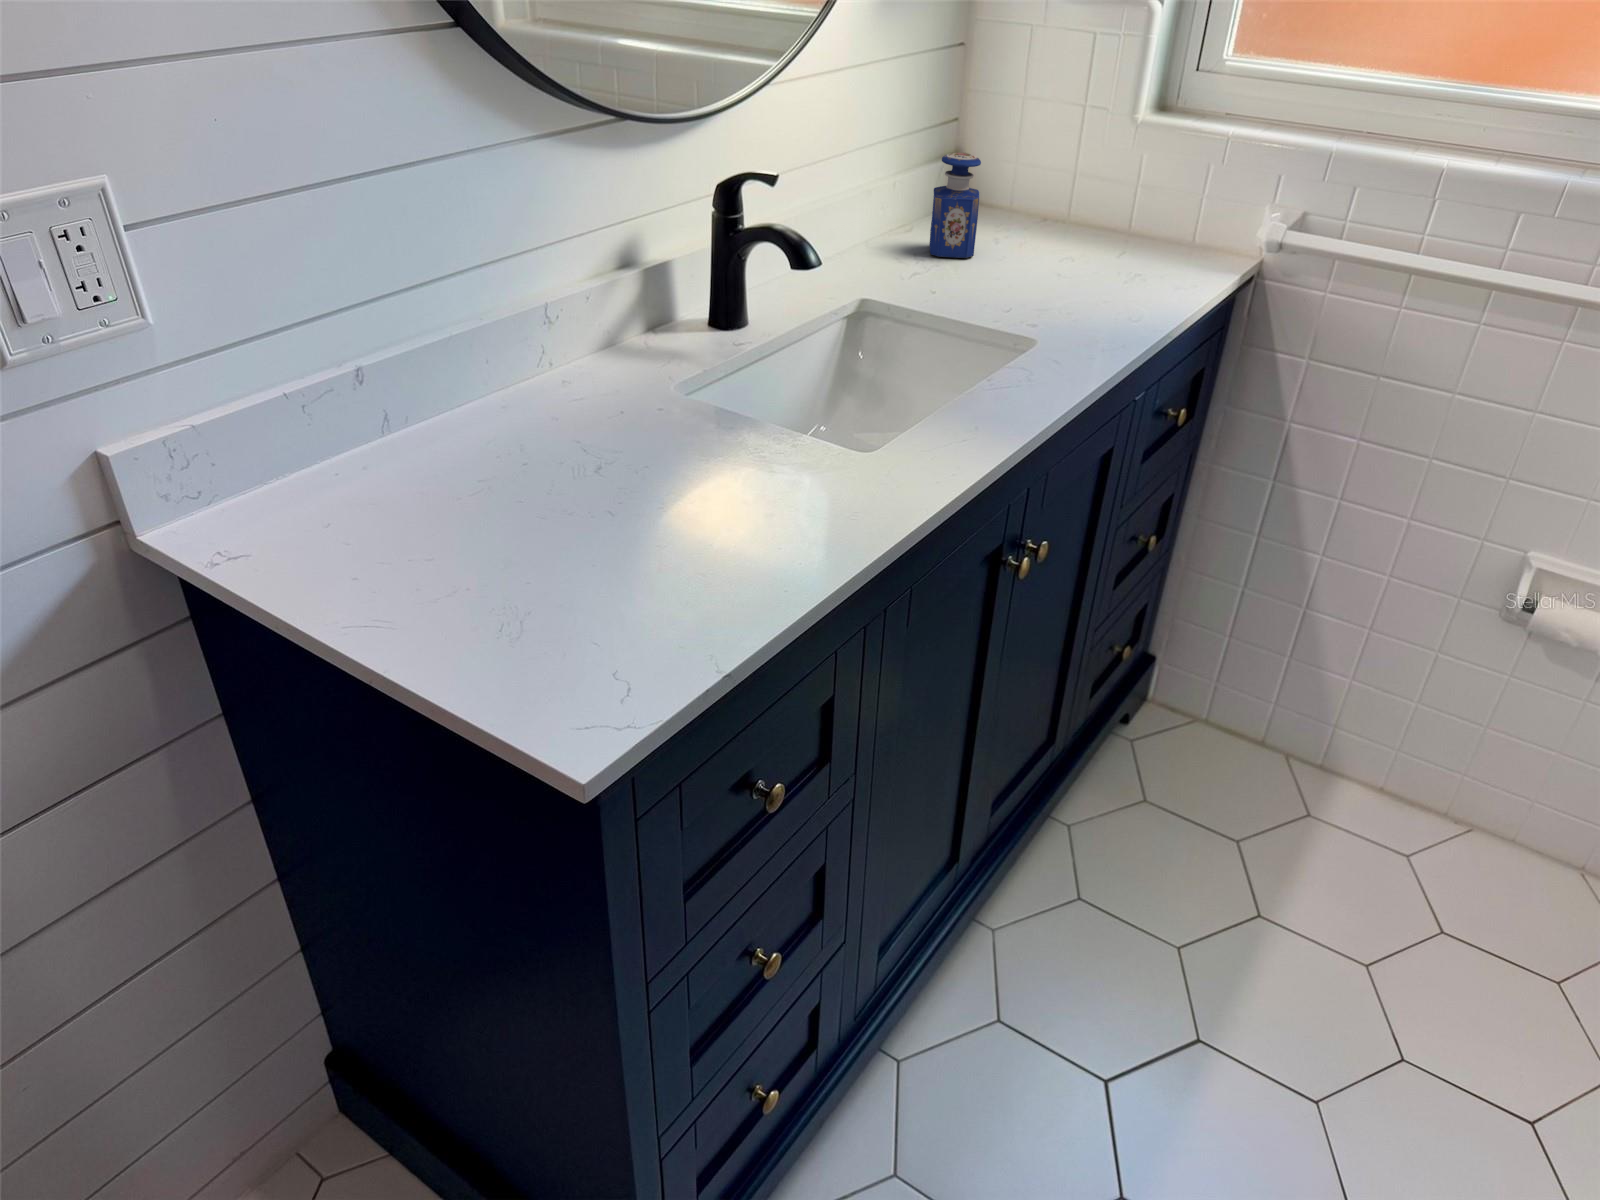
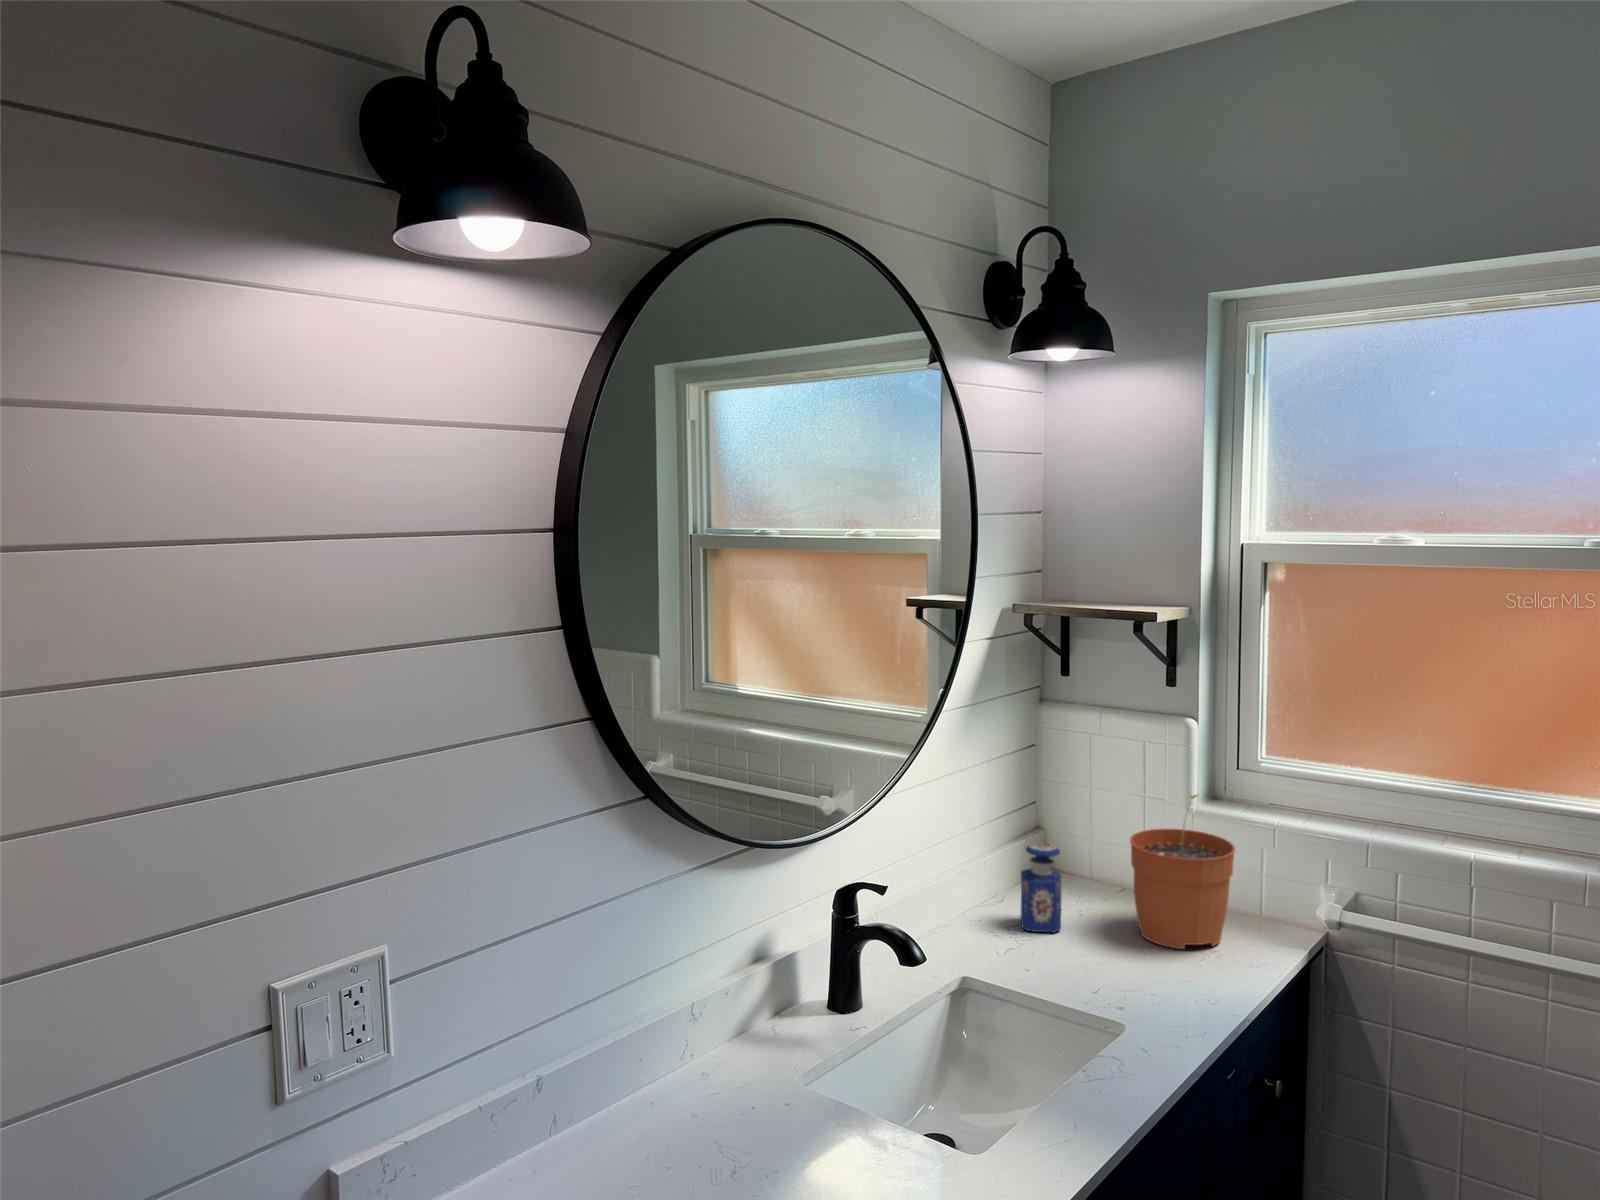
plant pot: none [1060,88,1183,274] -> present [1130,795,1236,949]

